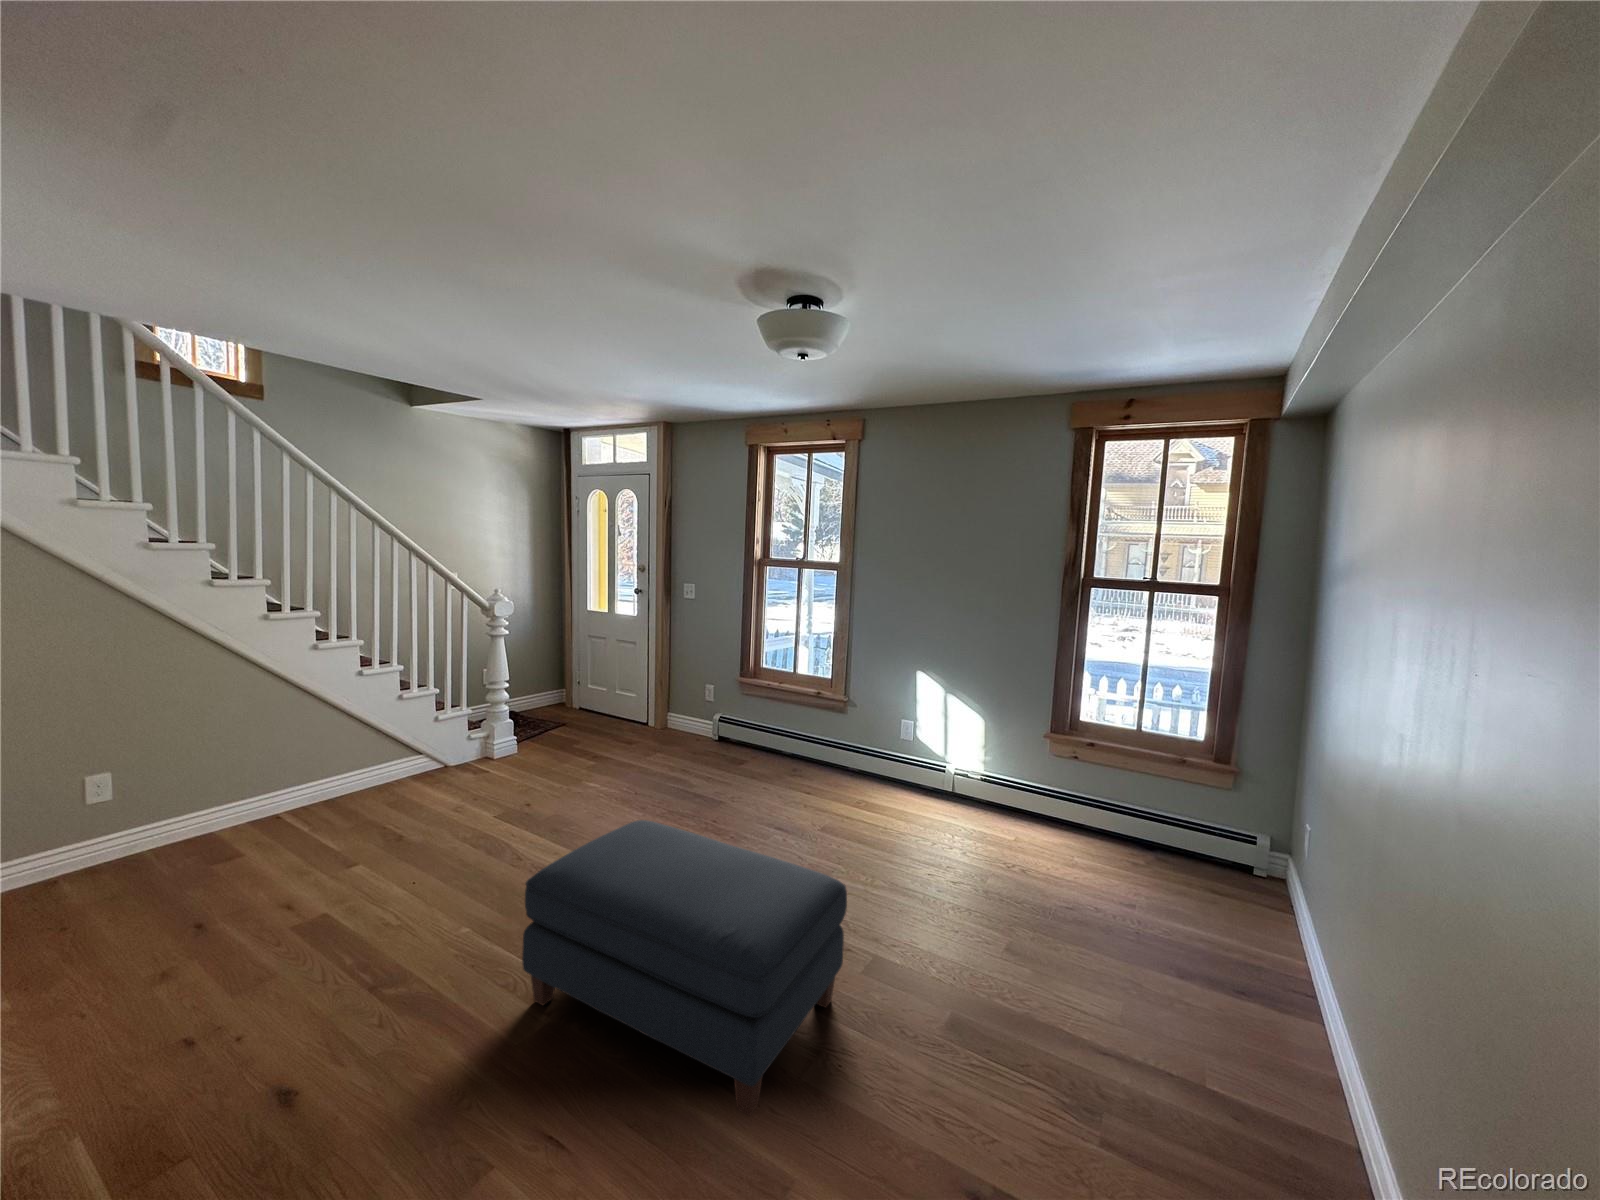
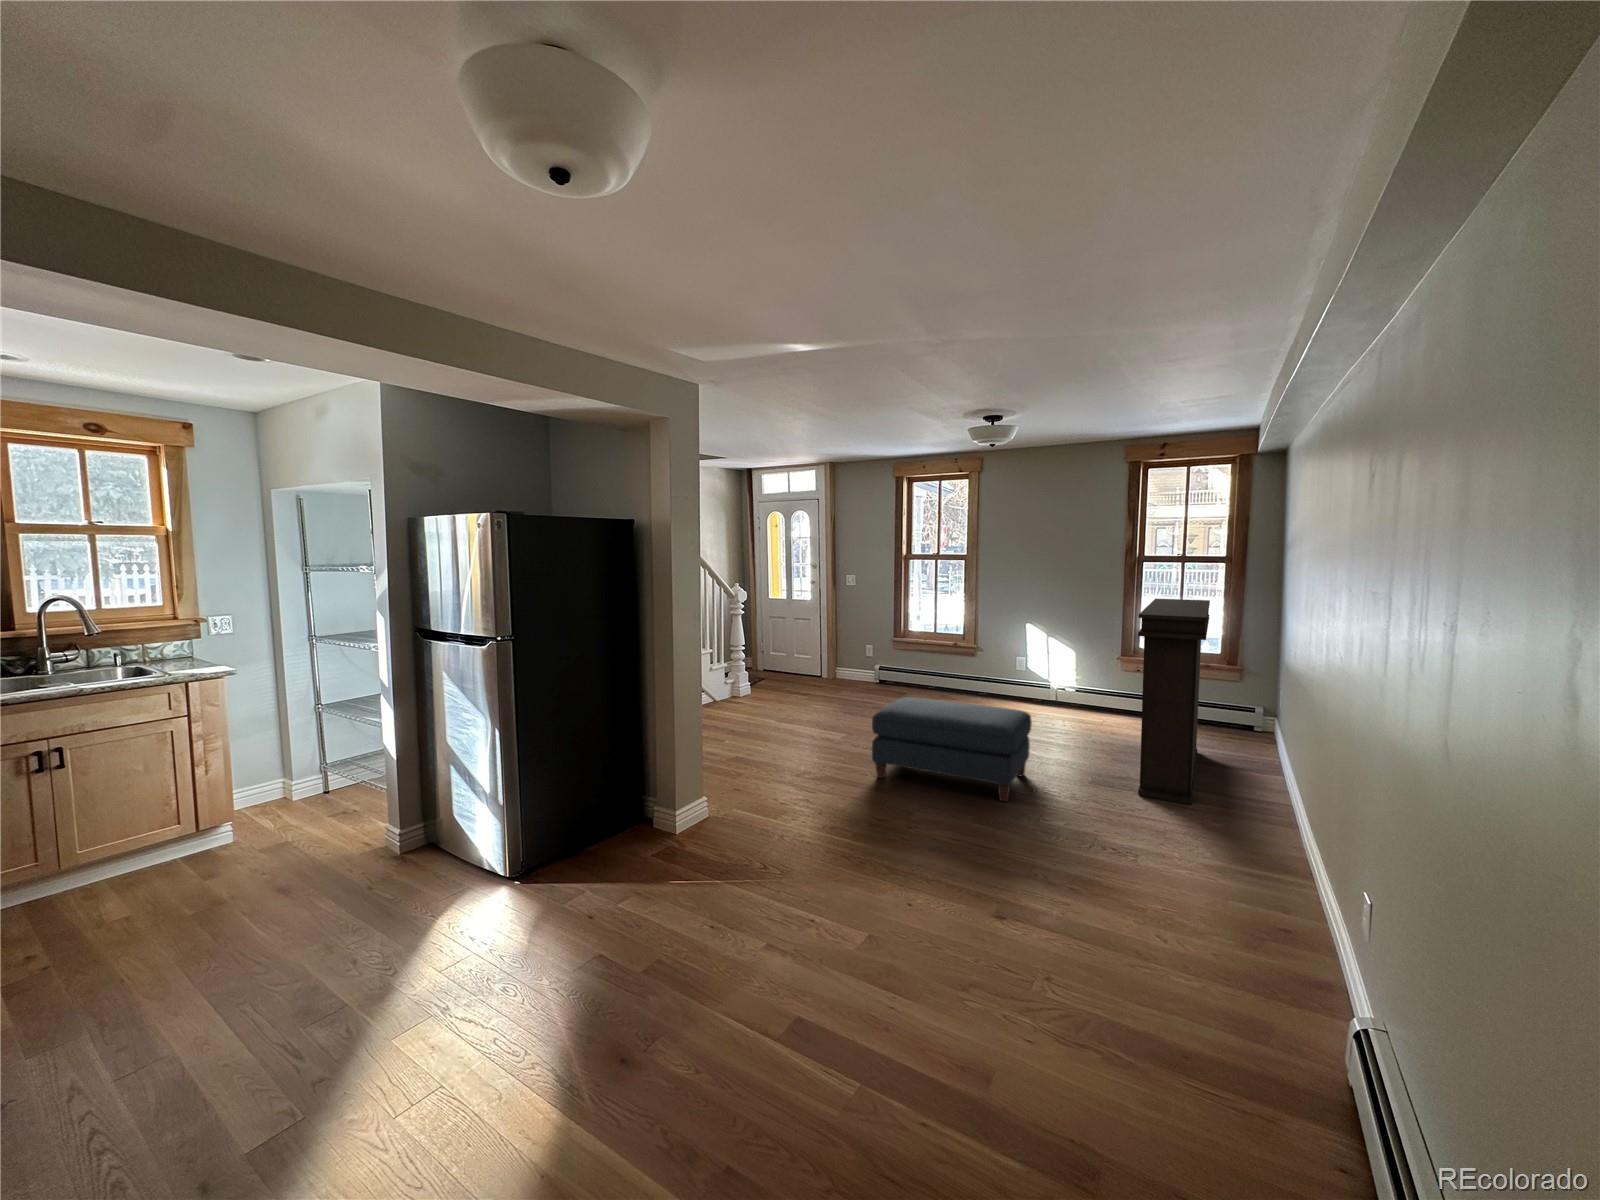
console table: none [1041,656,1208,1142] -> present [1138,599,1210,804]

